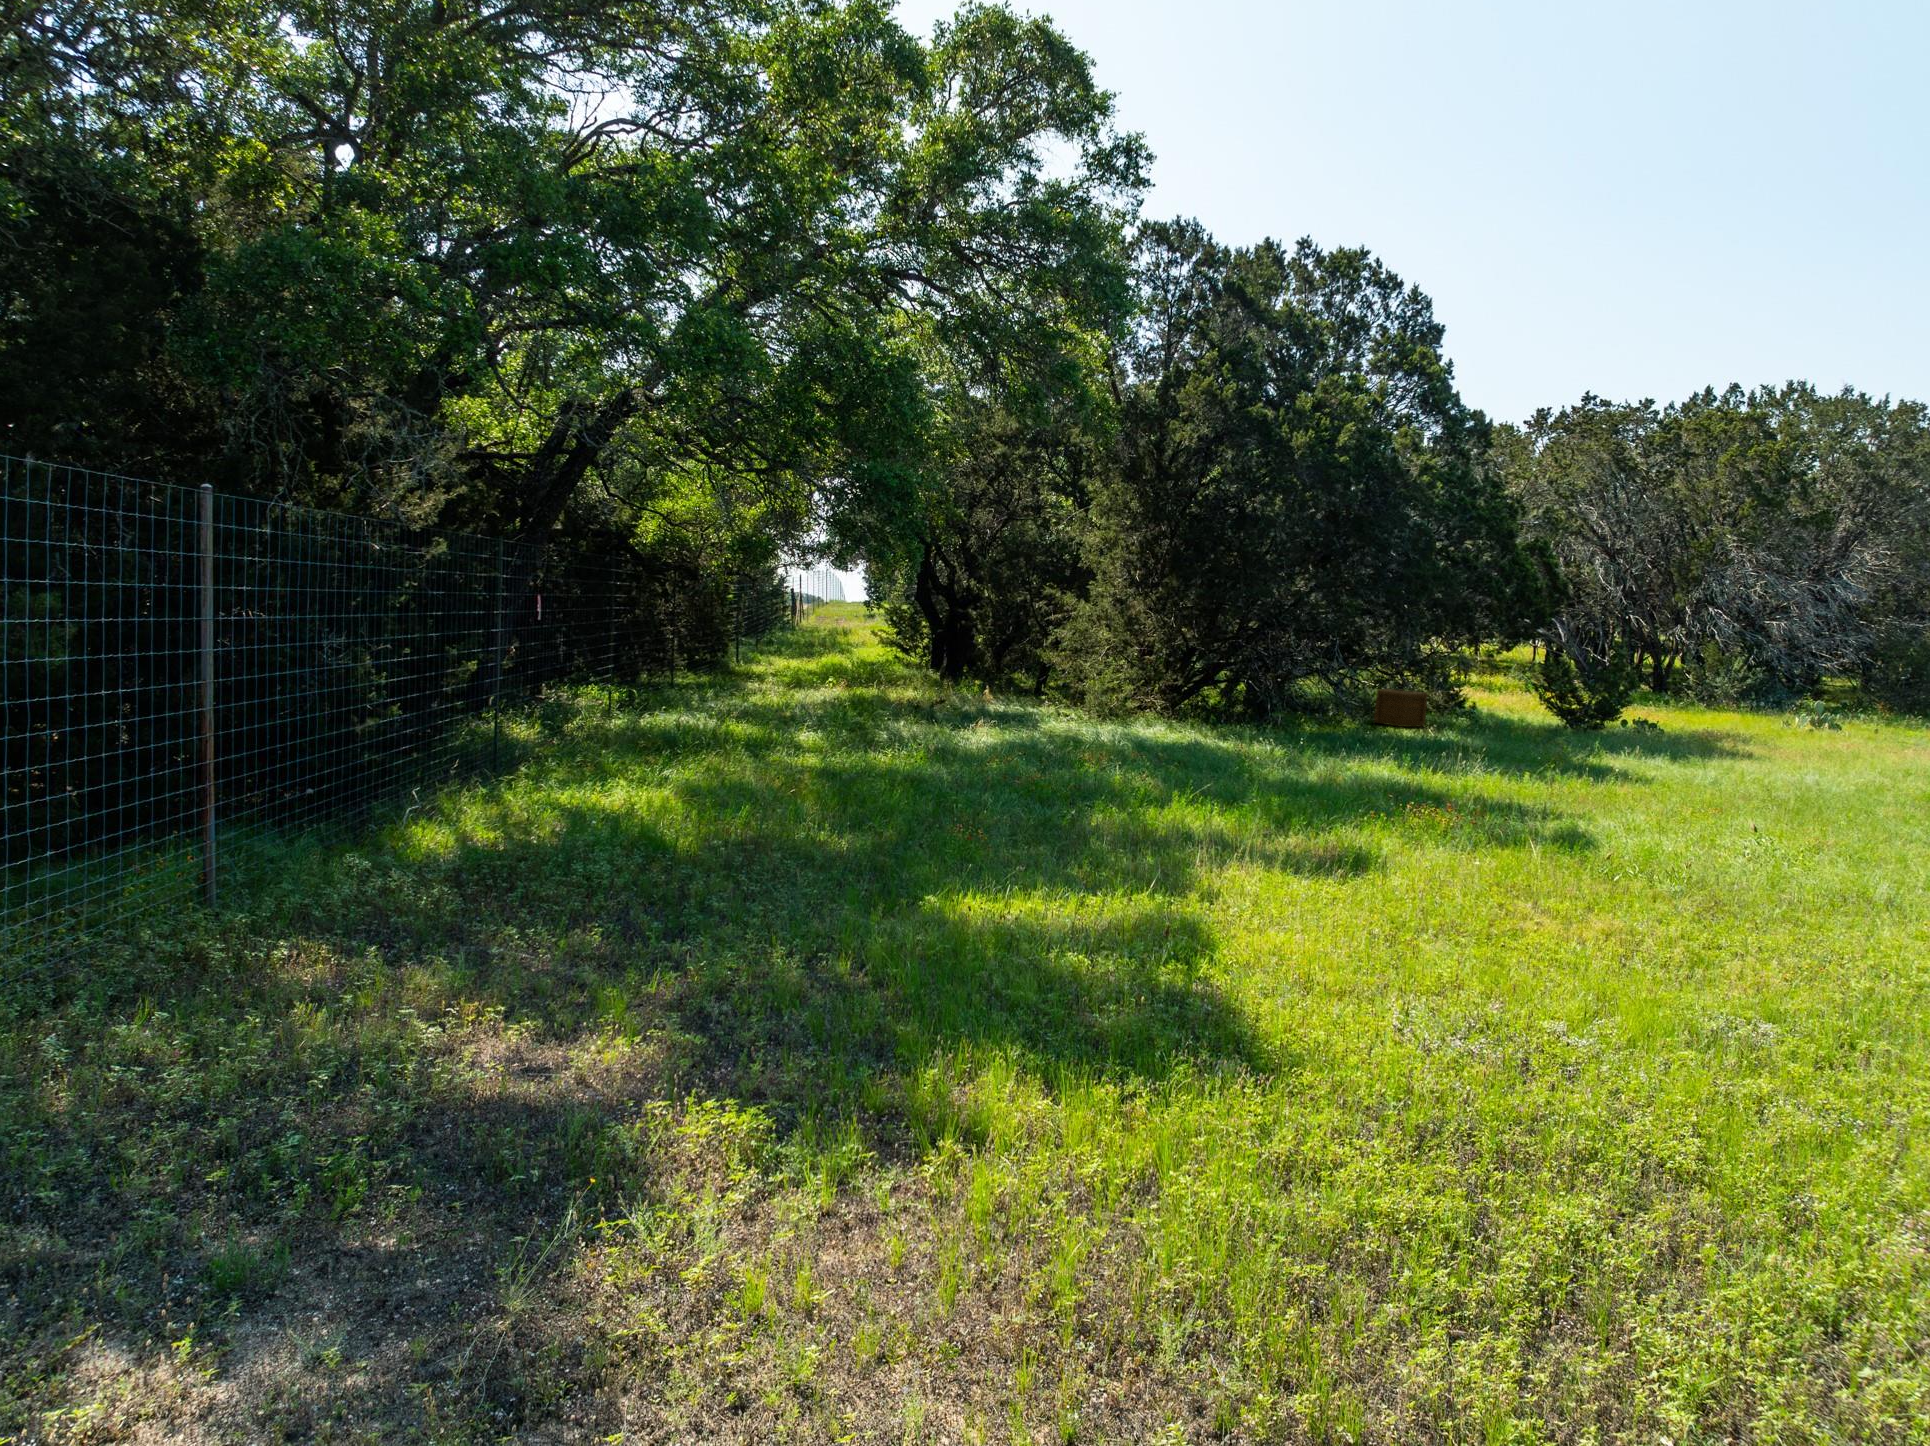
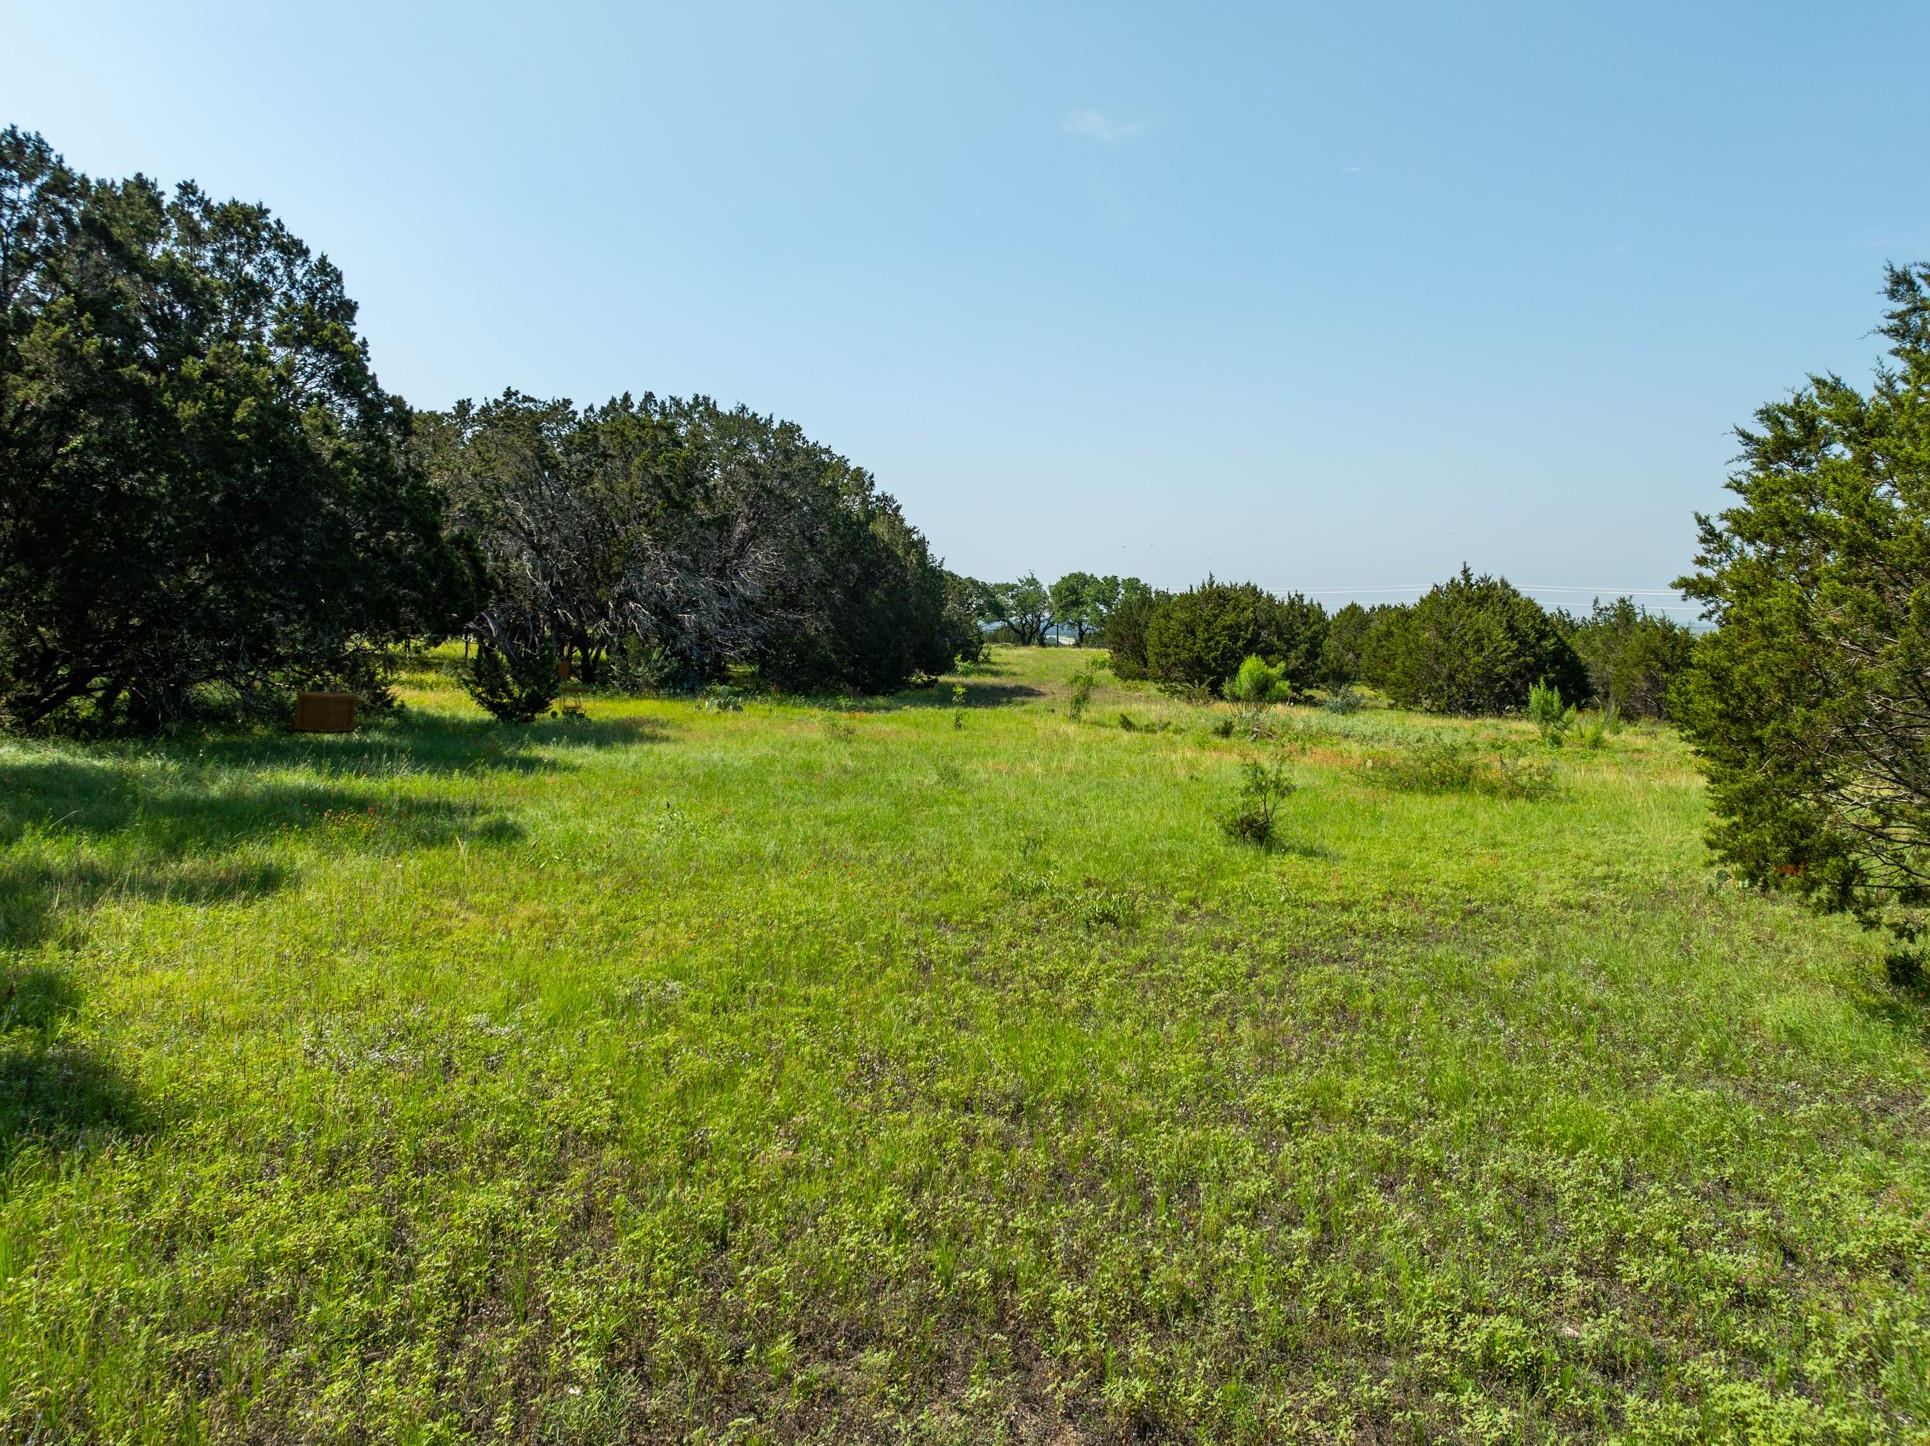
bench: none [1626,669,1663,722] -> present [559,661,590,711]

